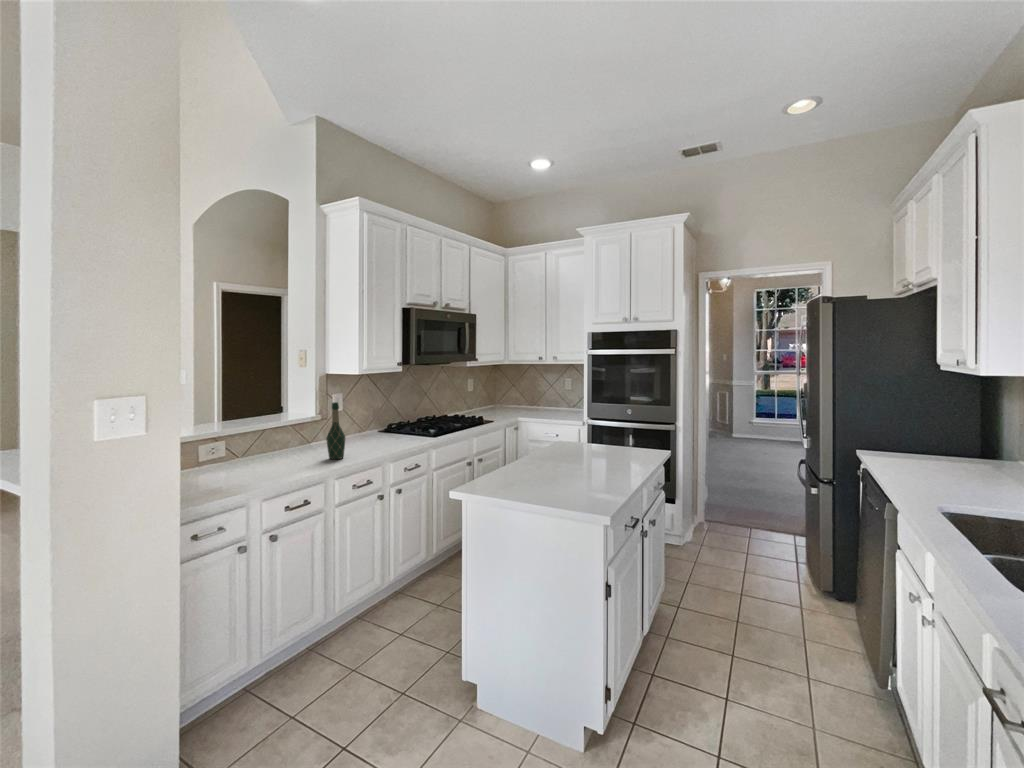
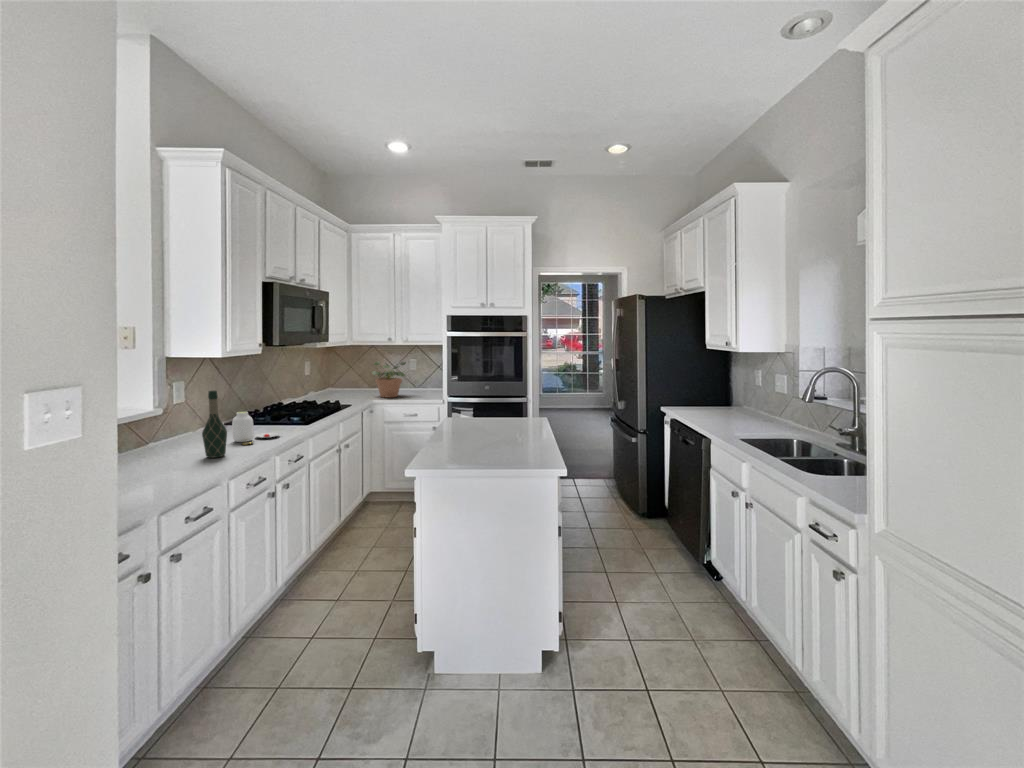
potted plant: none [523,379,563,415] -> present [372,362,406,398]
jar: none [362,422,405,450] -> present [232,412,280,445]

